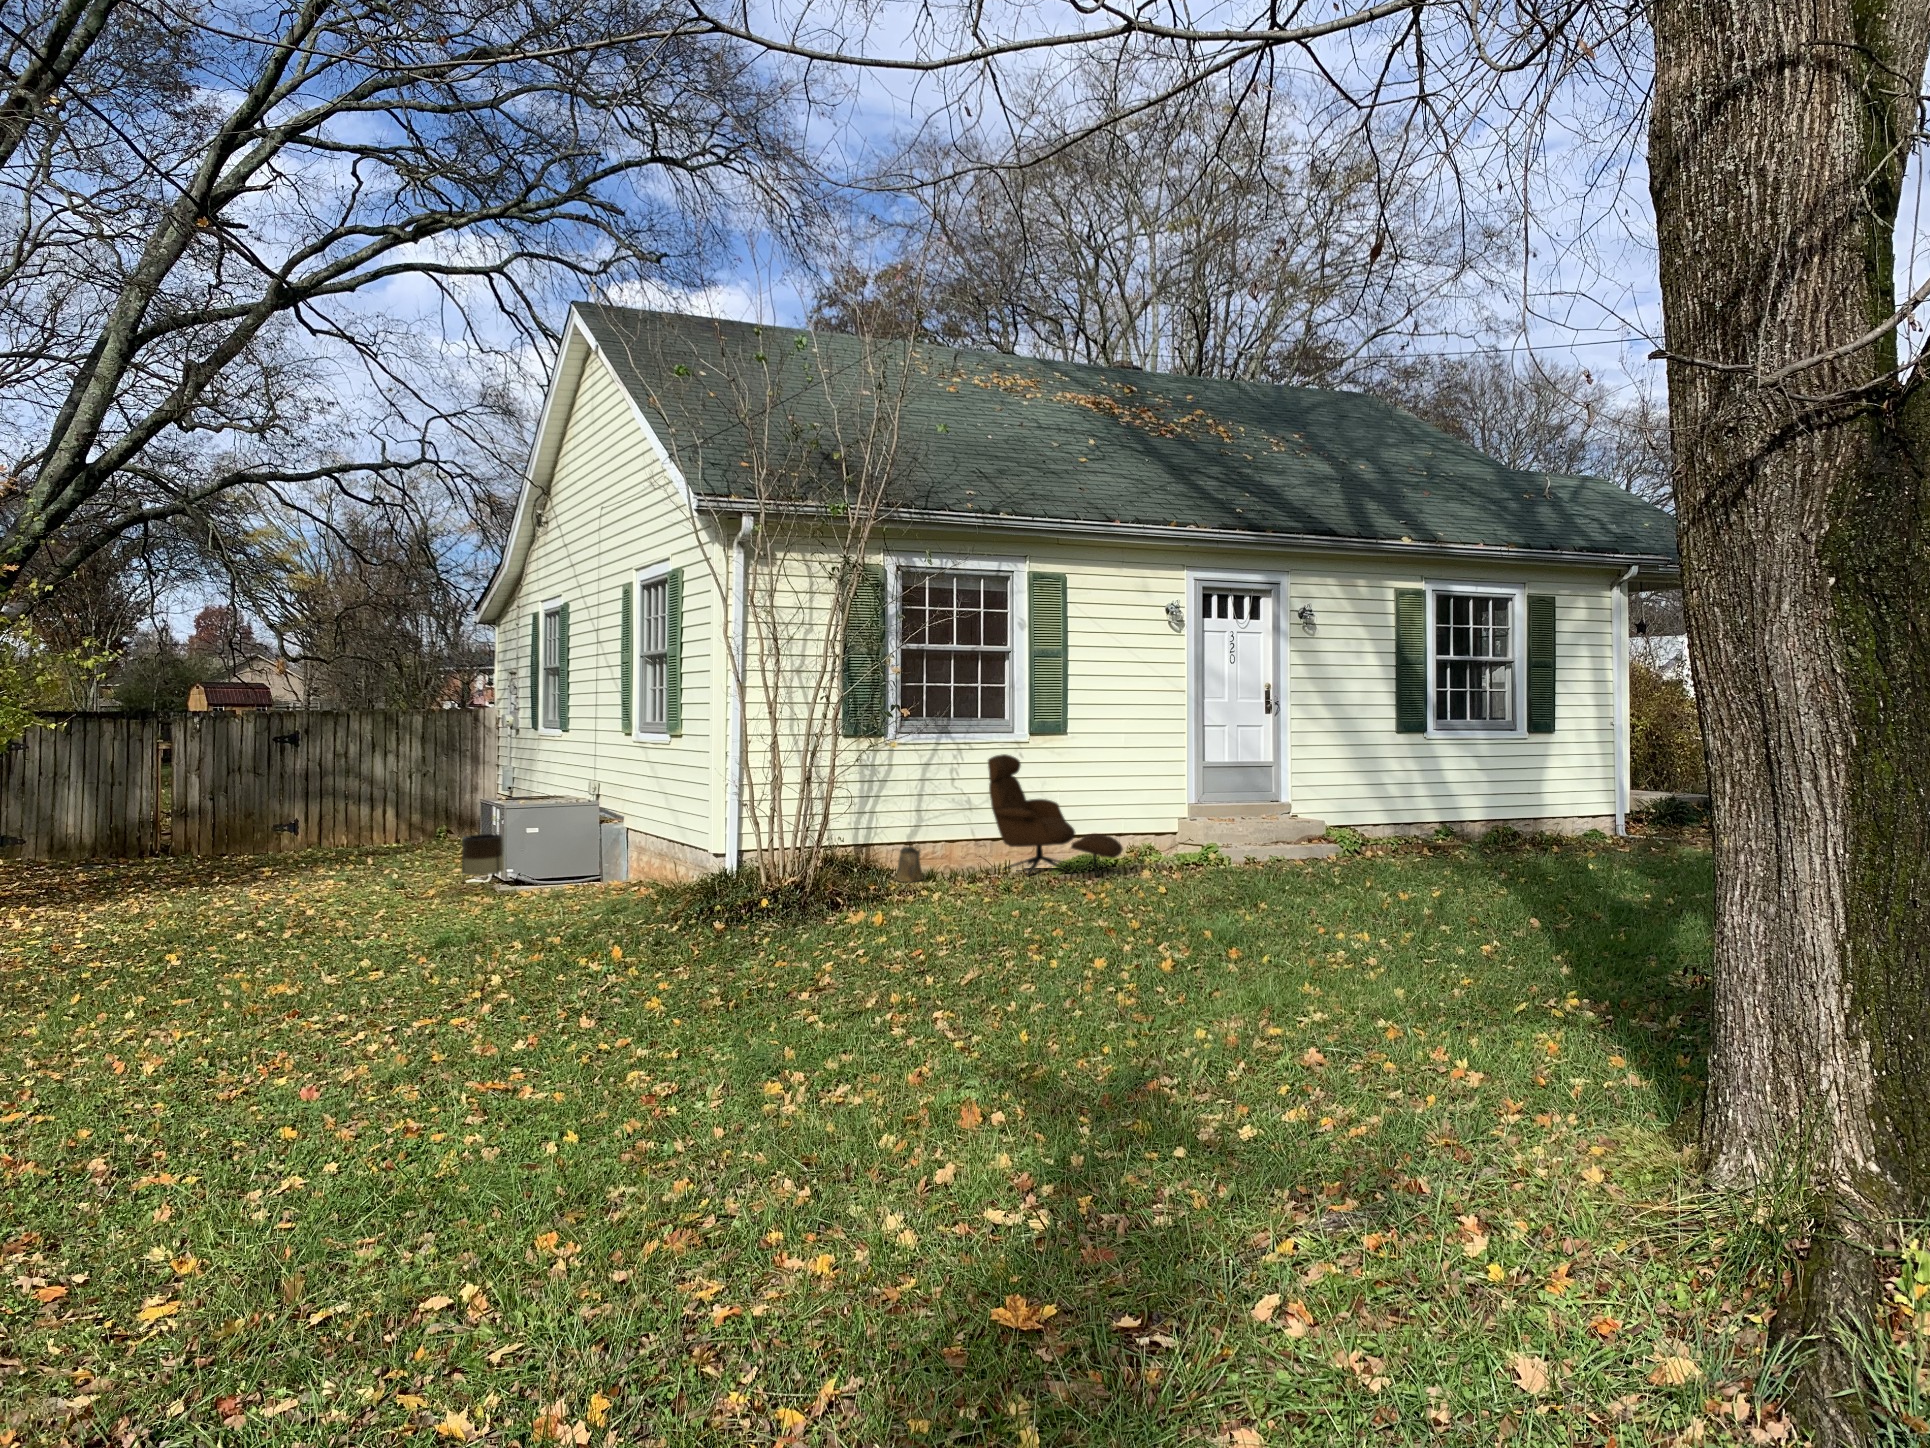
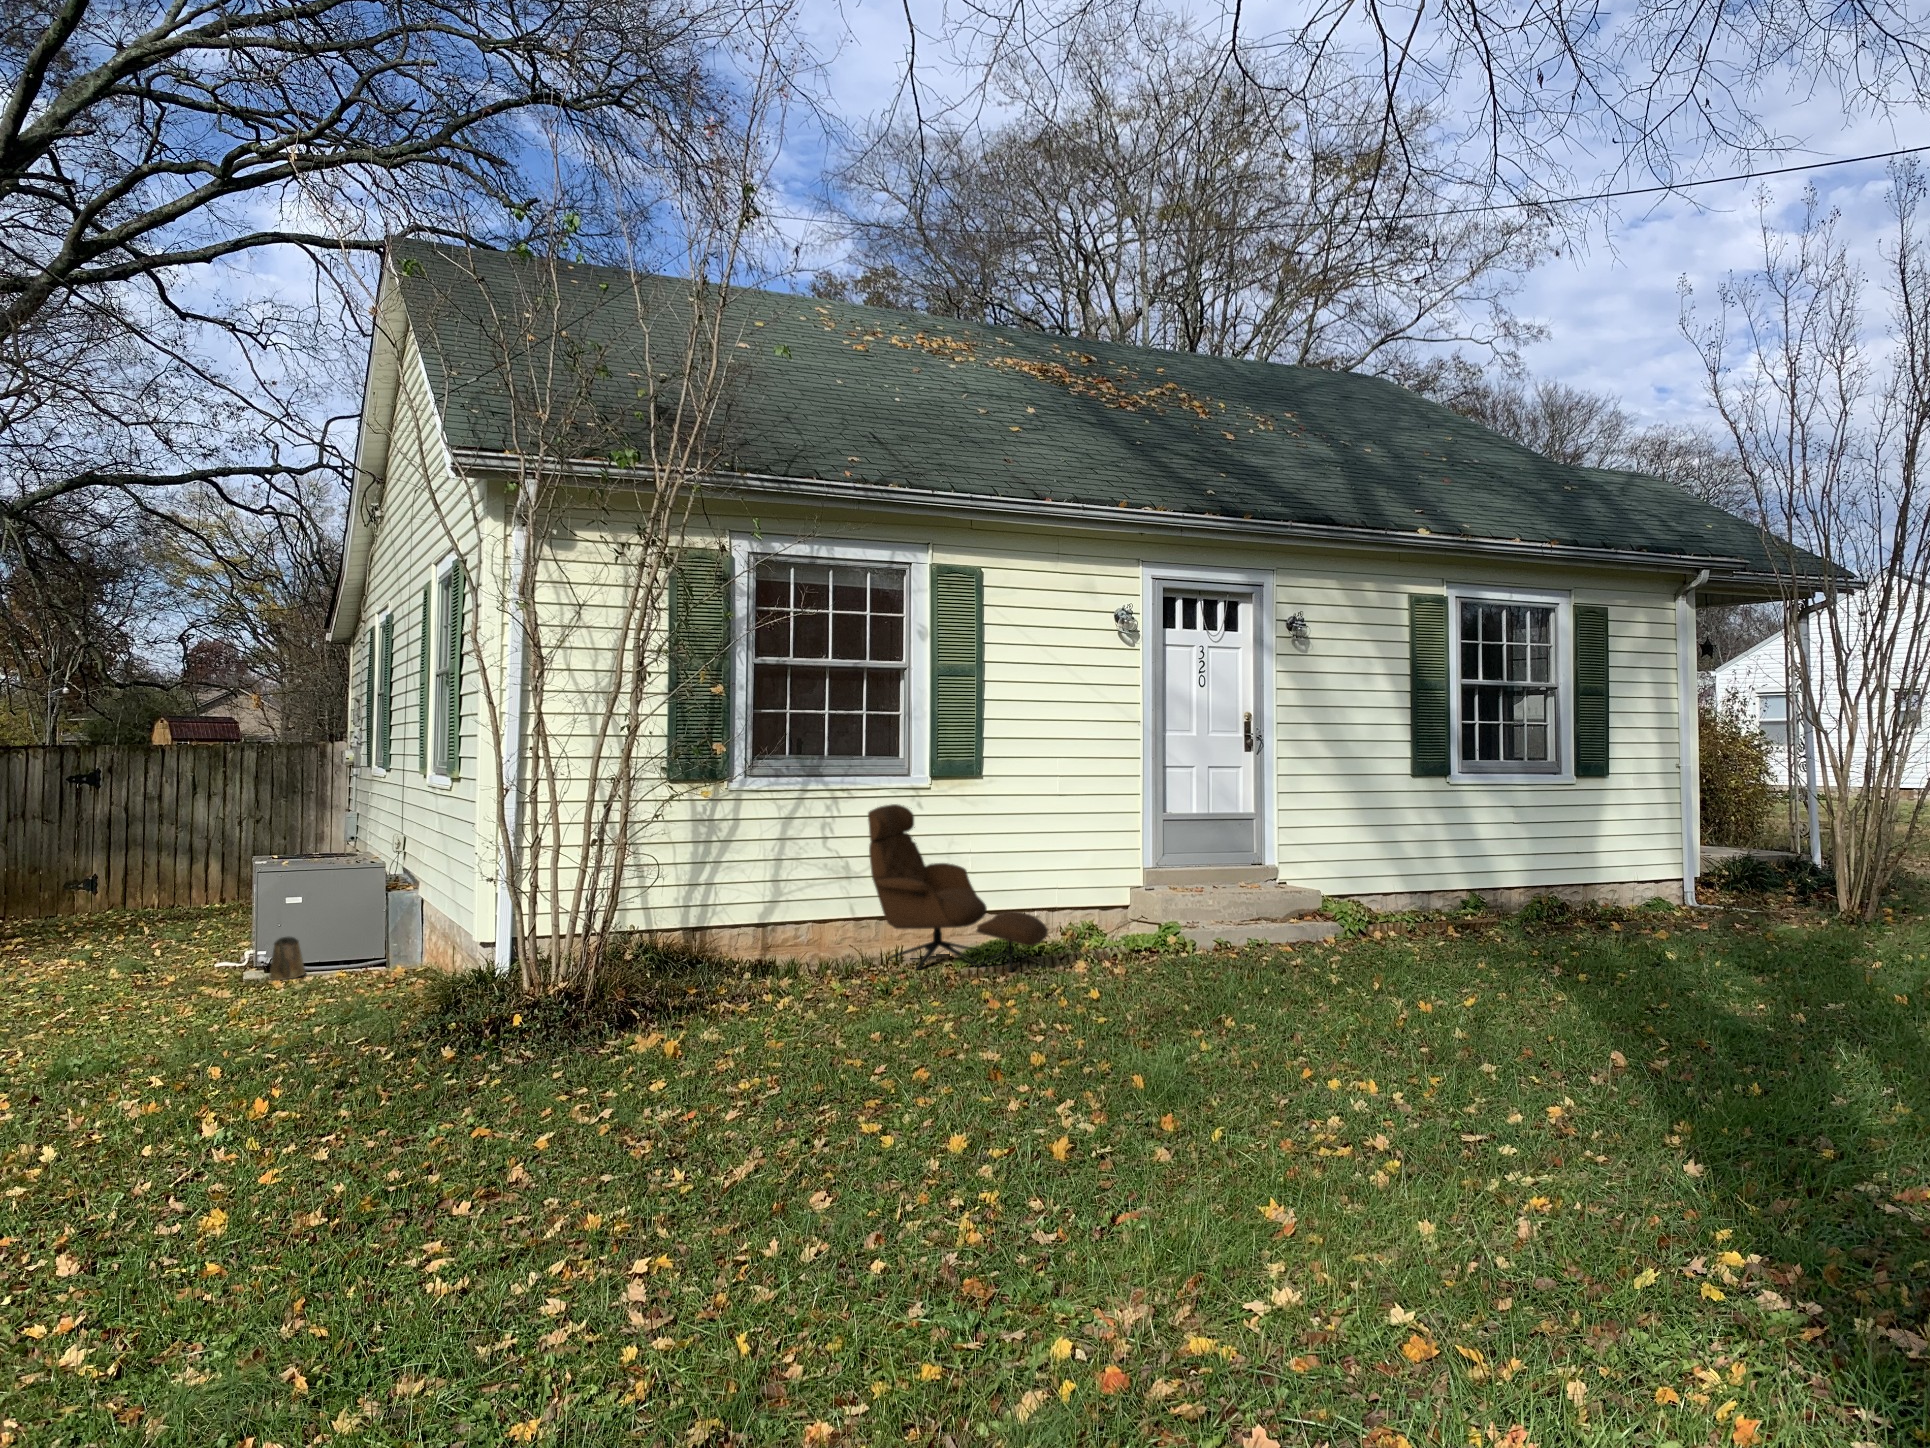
planter: present [462,834,504,876] -> none [190,904,250,979]
watering can: present [896,847,923,882] -> present [269,937,306,980]

